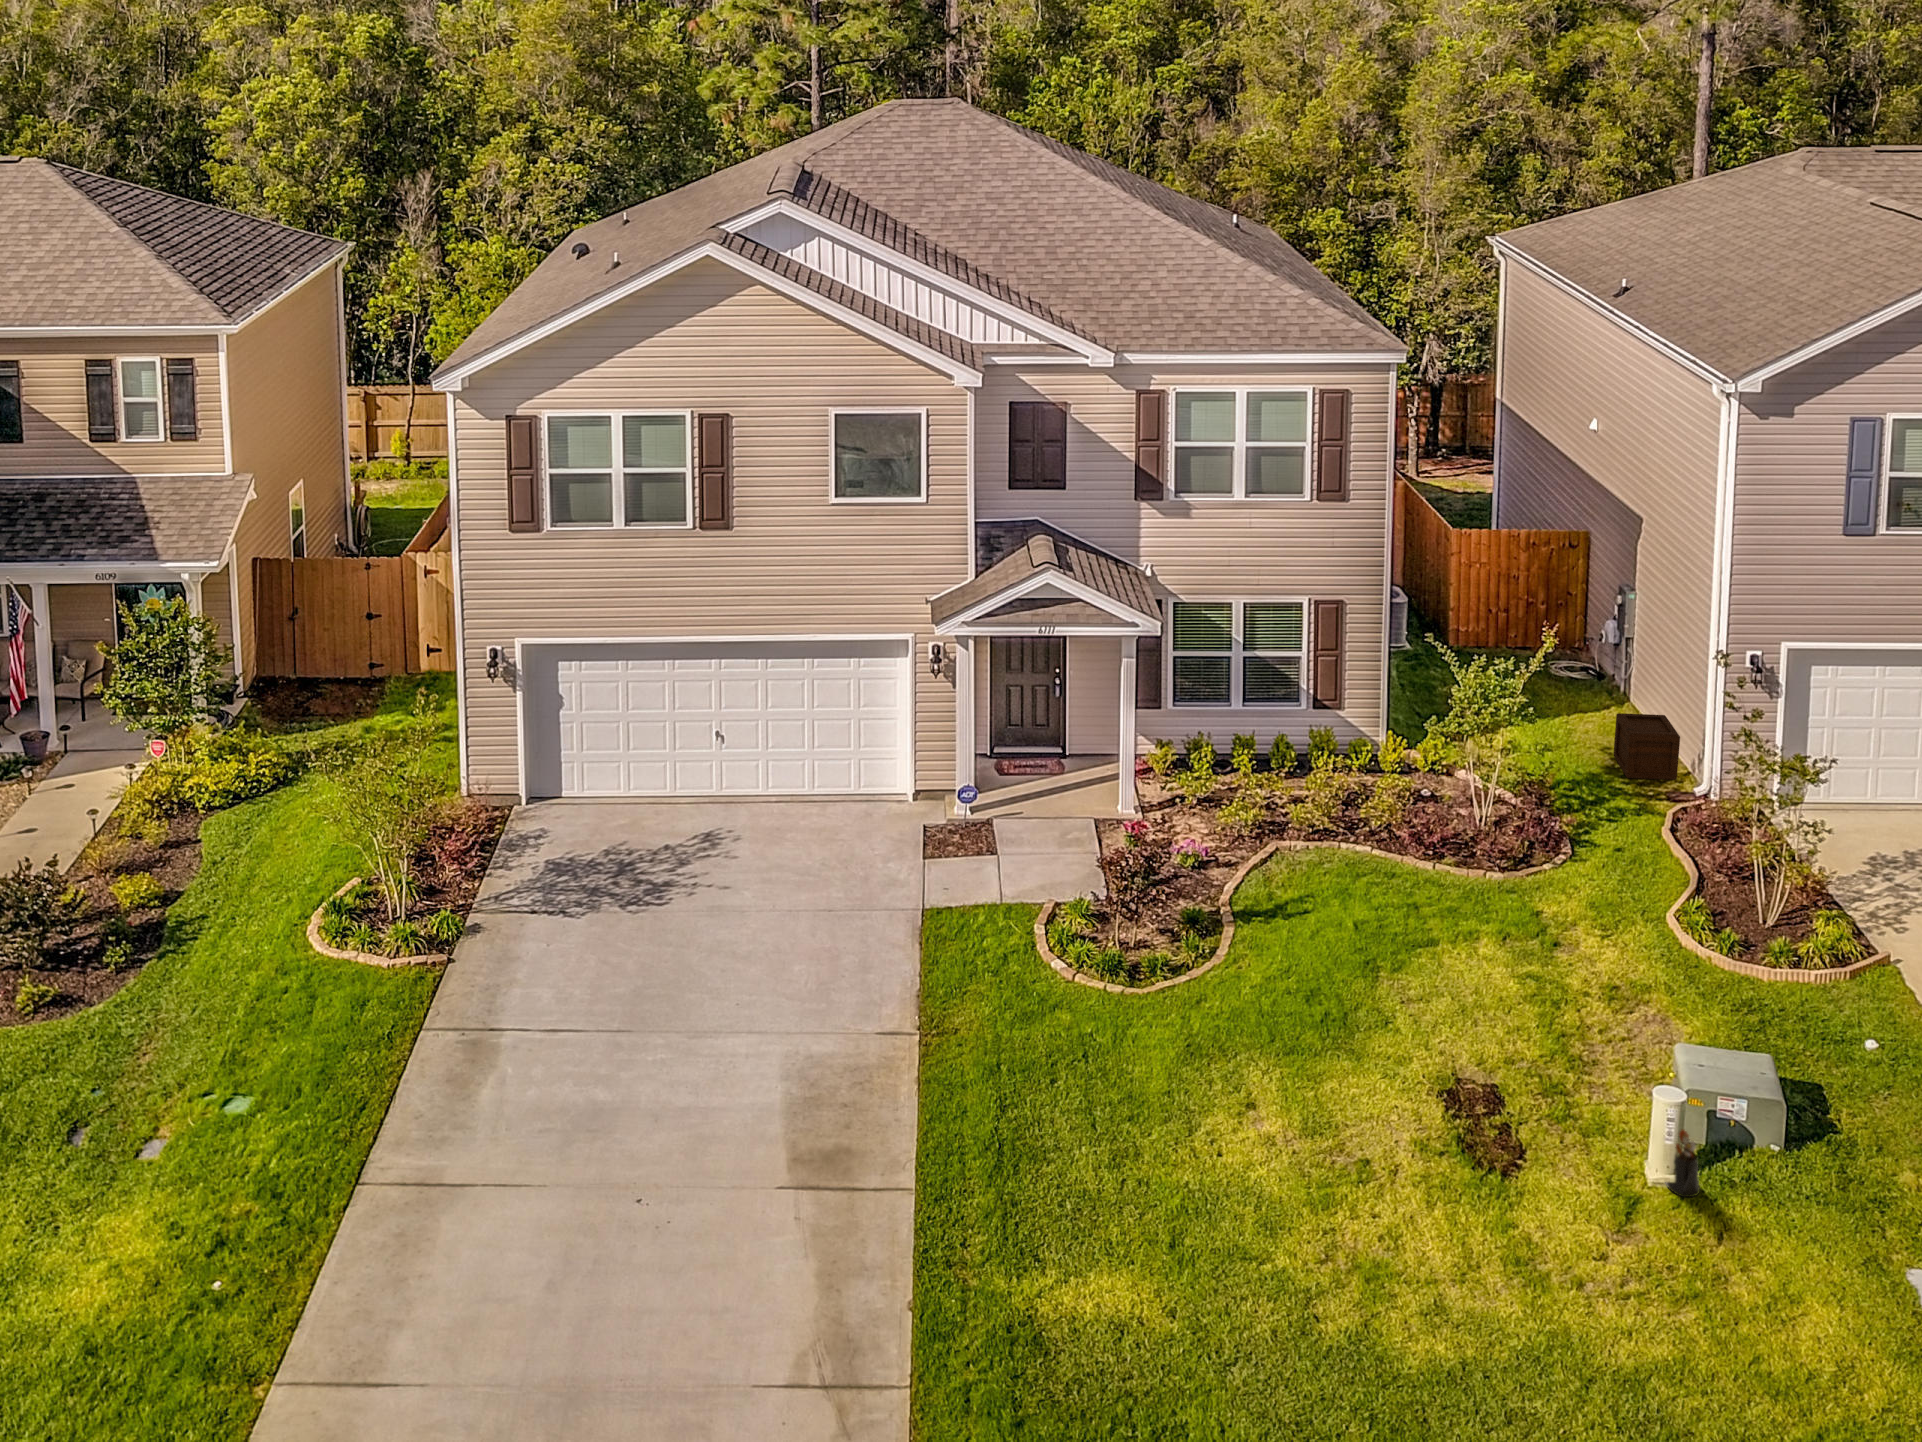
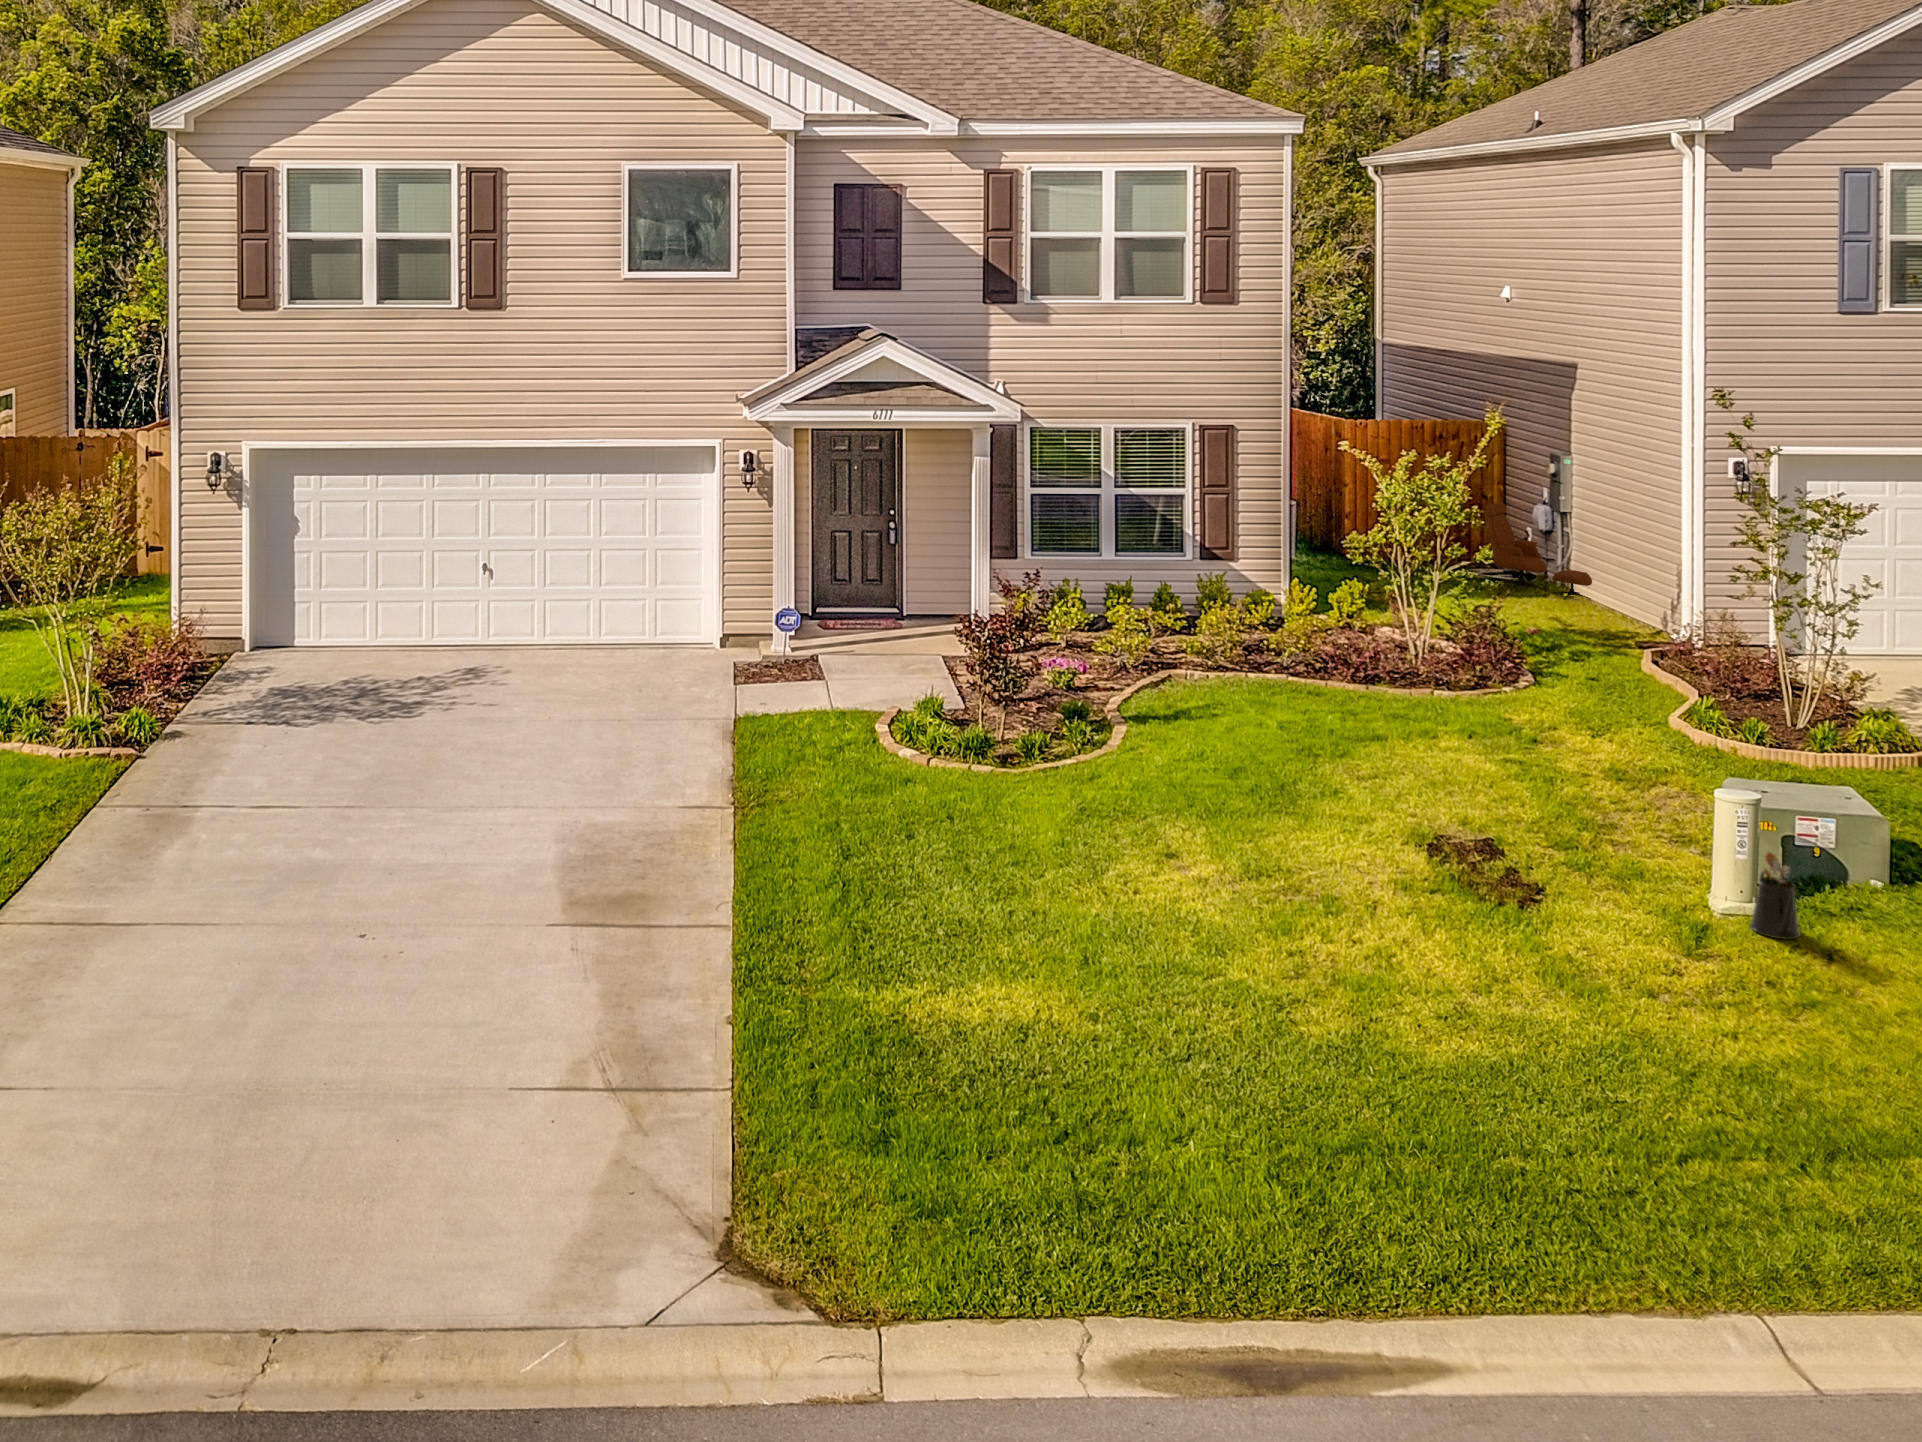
lounge chair: none [1558,642,1640,733] -> present [1486,503,1592,600]
wooden crate: present [1614,713,1680,780] -> none [1566,559,1651,630]

